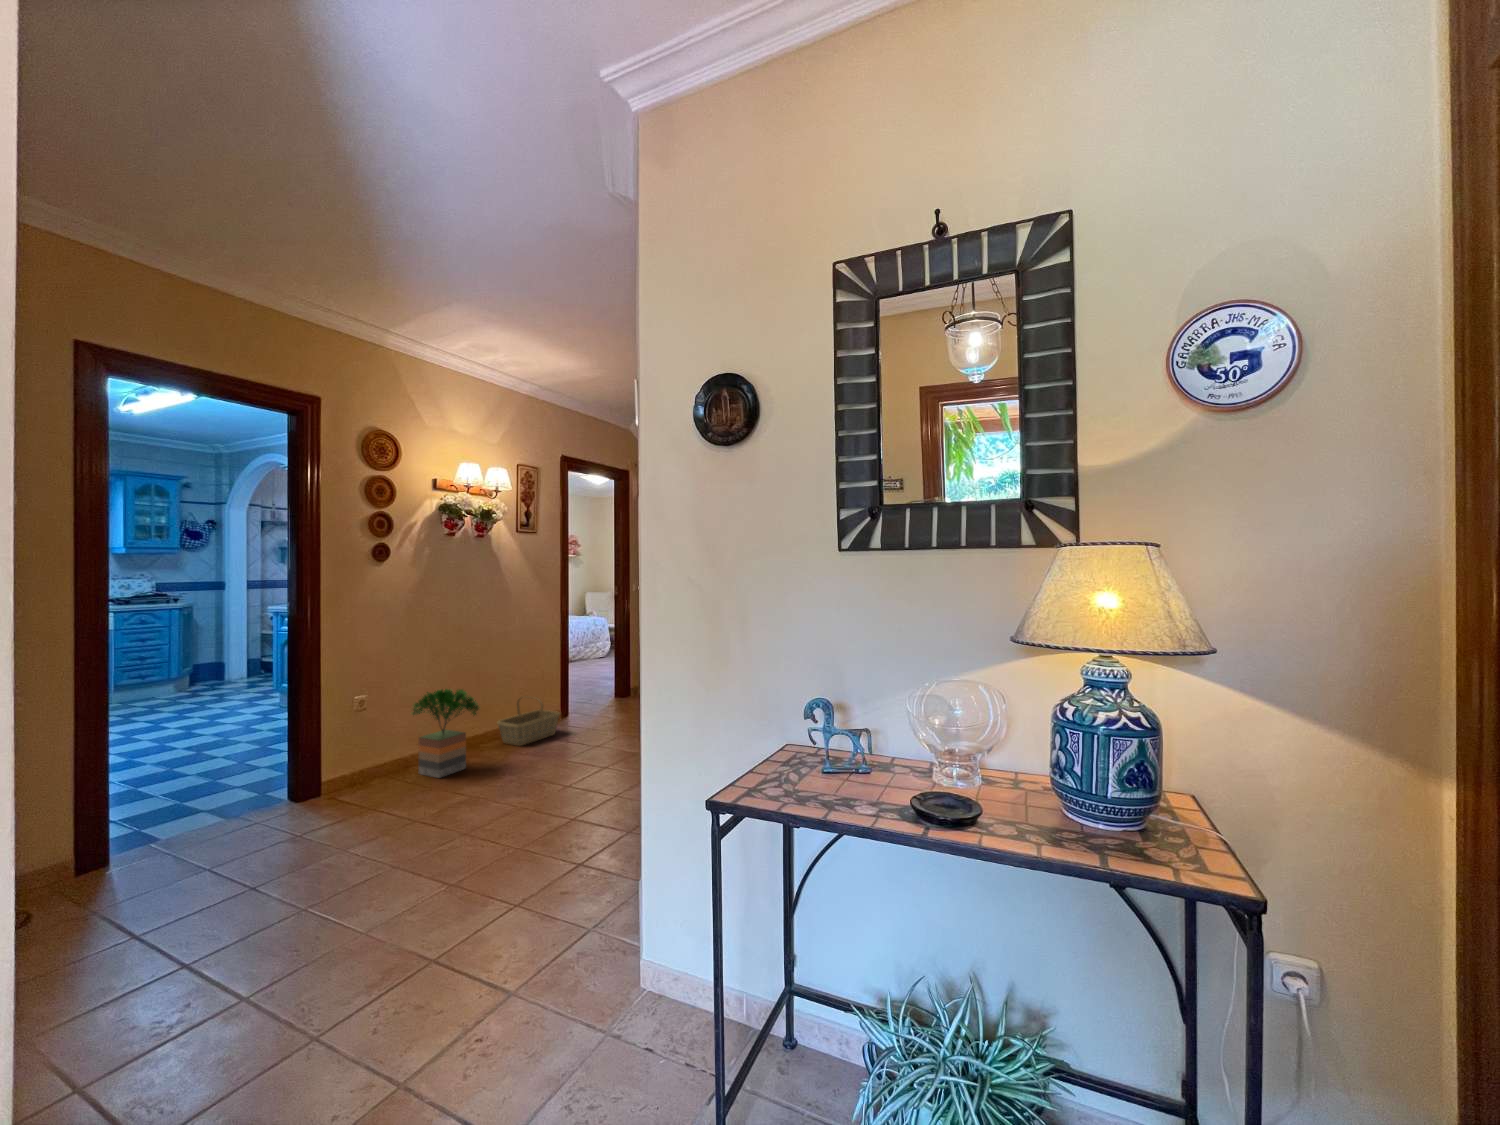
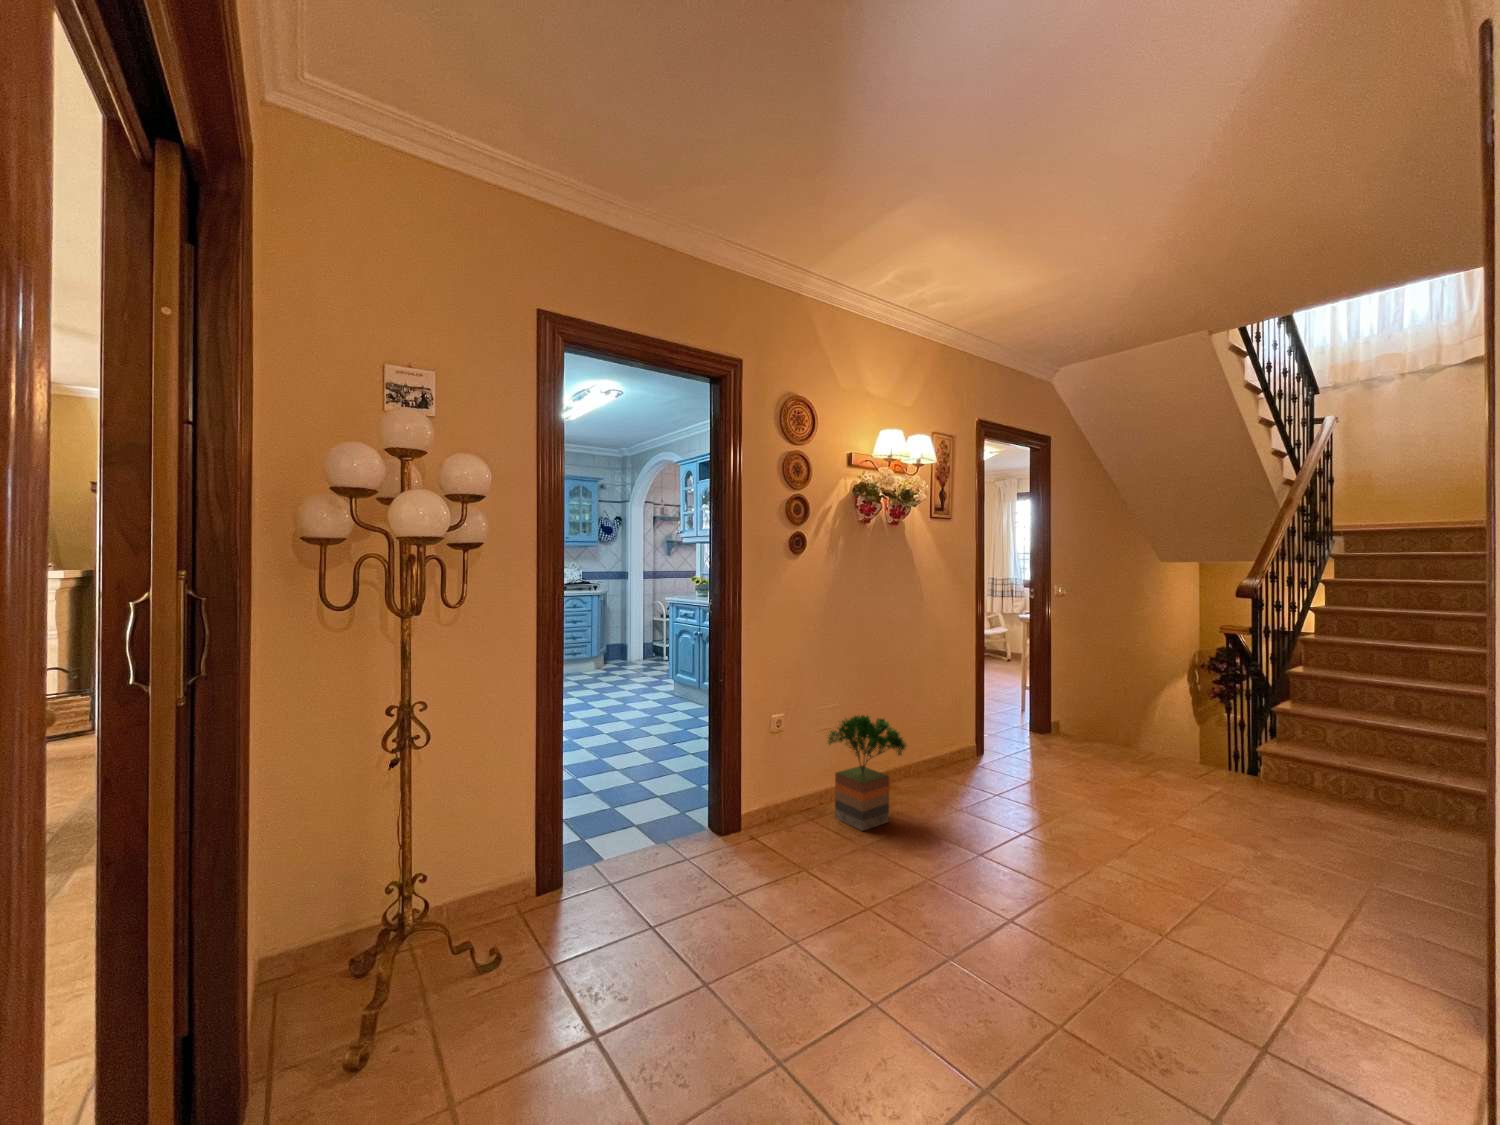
basket: present [497,696,560,746] -> none [910,730,987,797]

